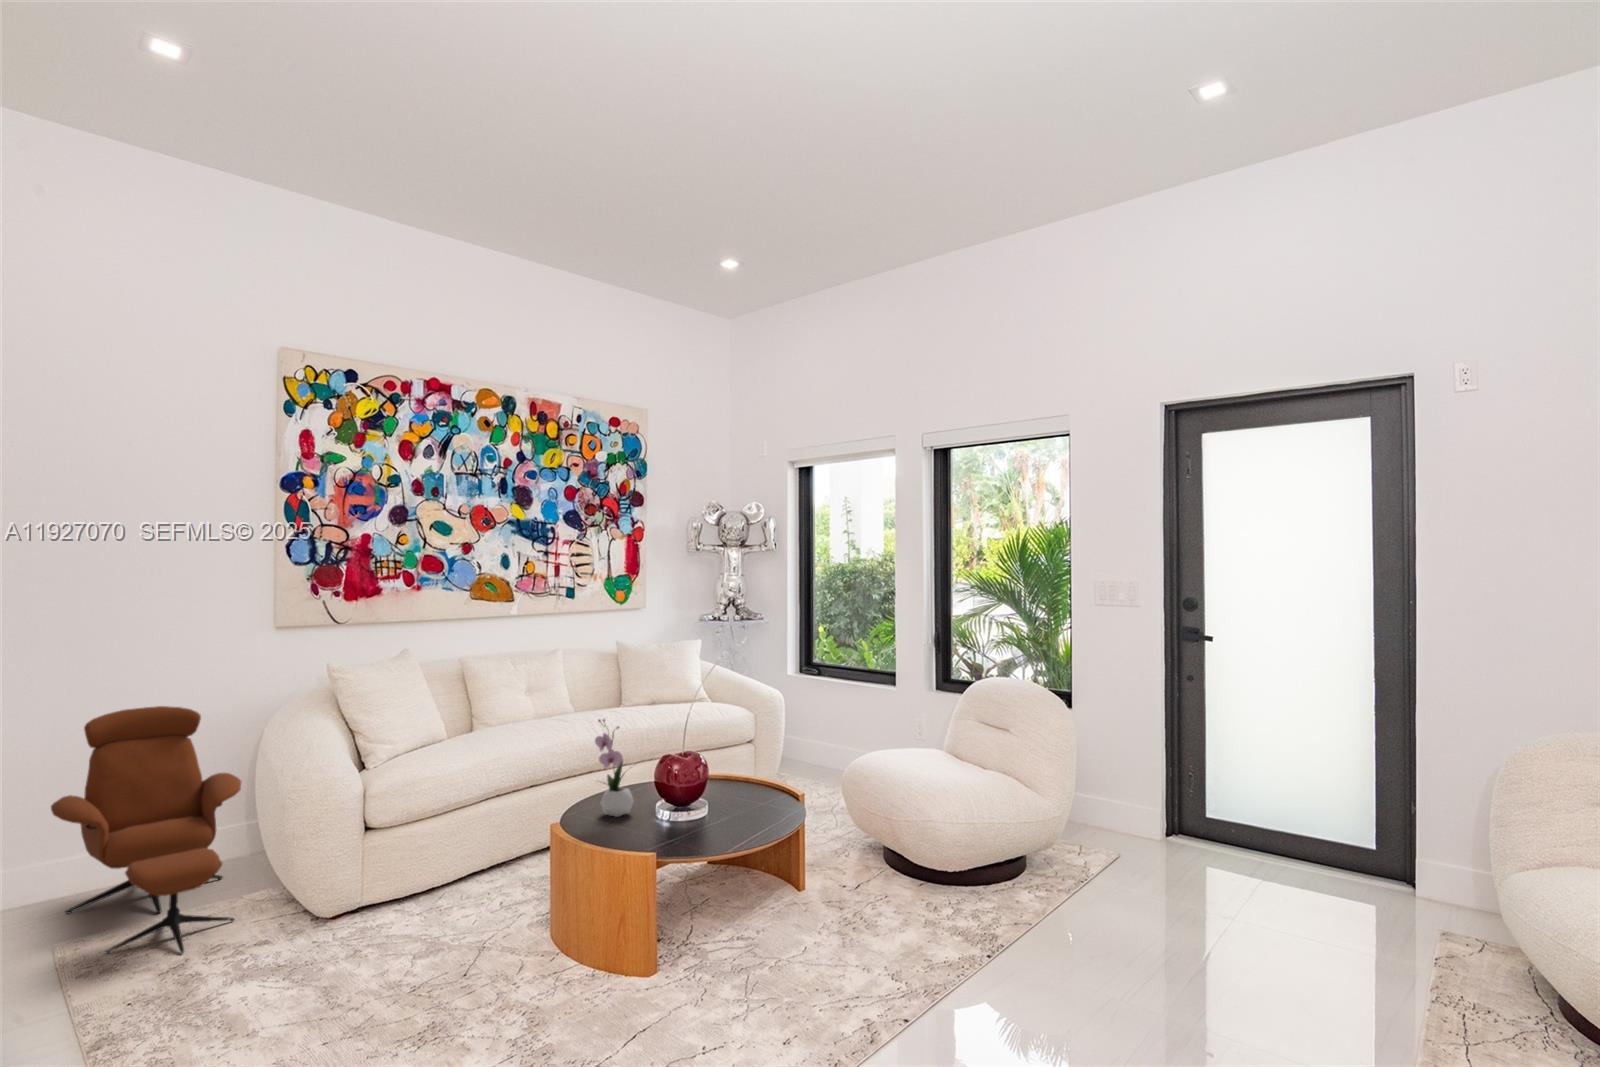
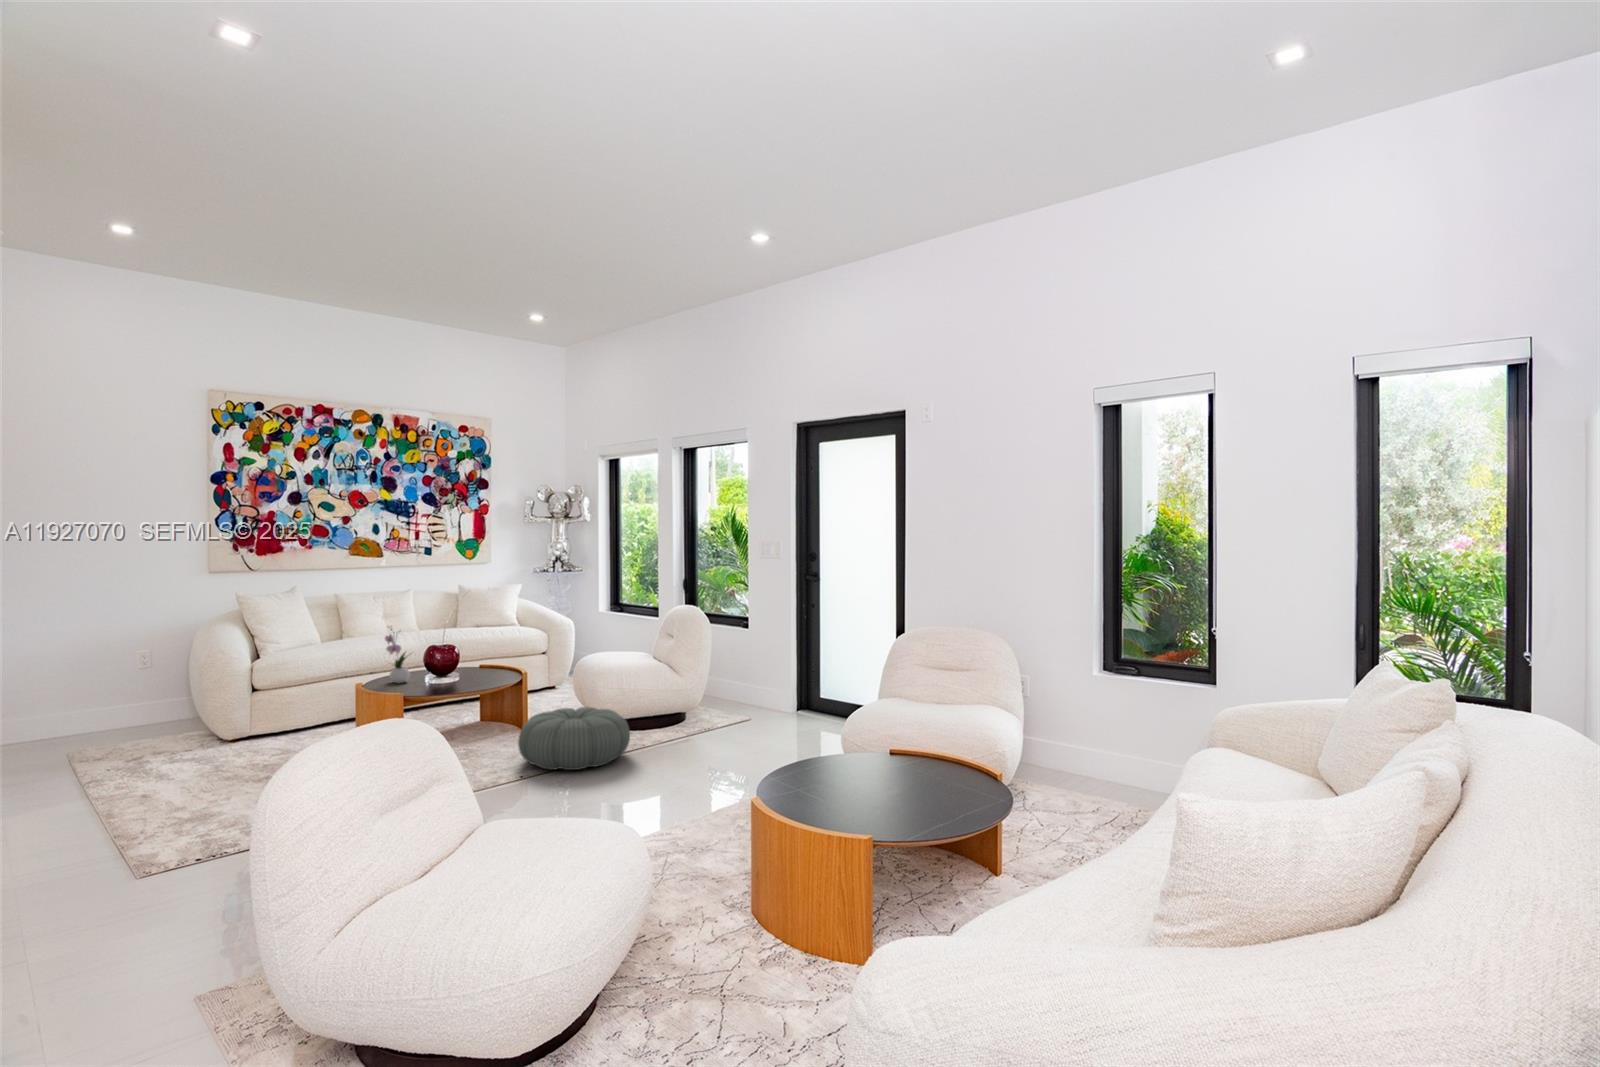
lounge chair: present [51,706,241,953] -> none [70,619,185,750]
pouf: none [875,860,1072,1000] -> present [518,707,630,770]

